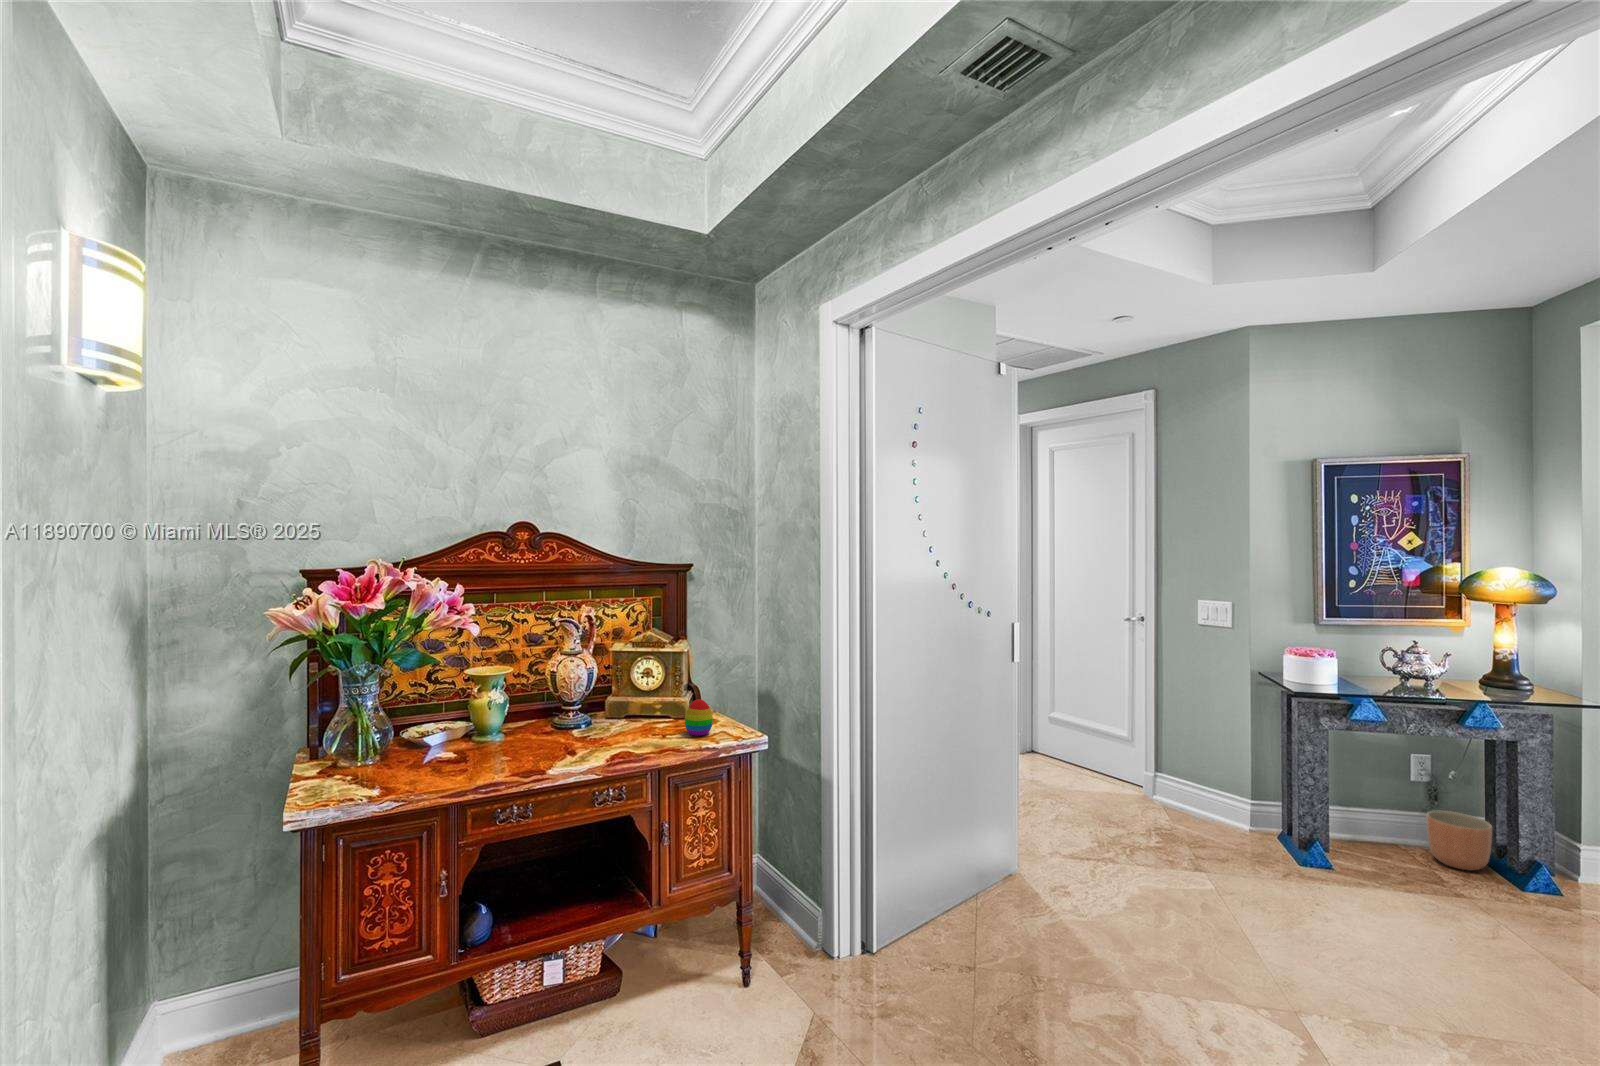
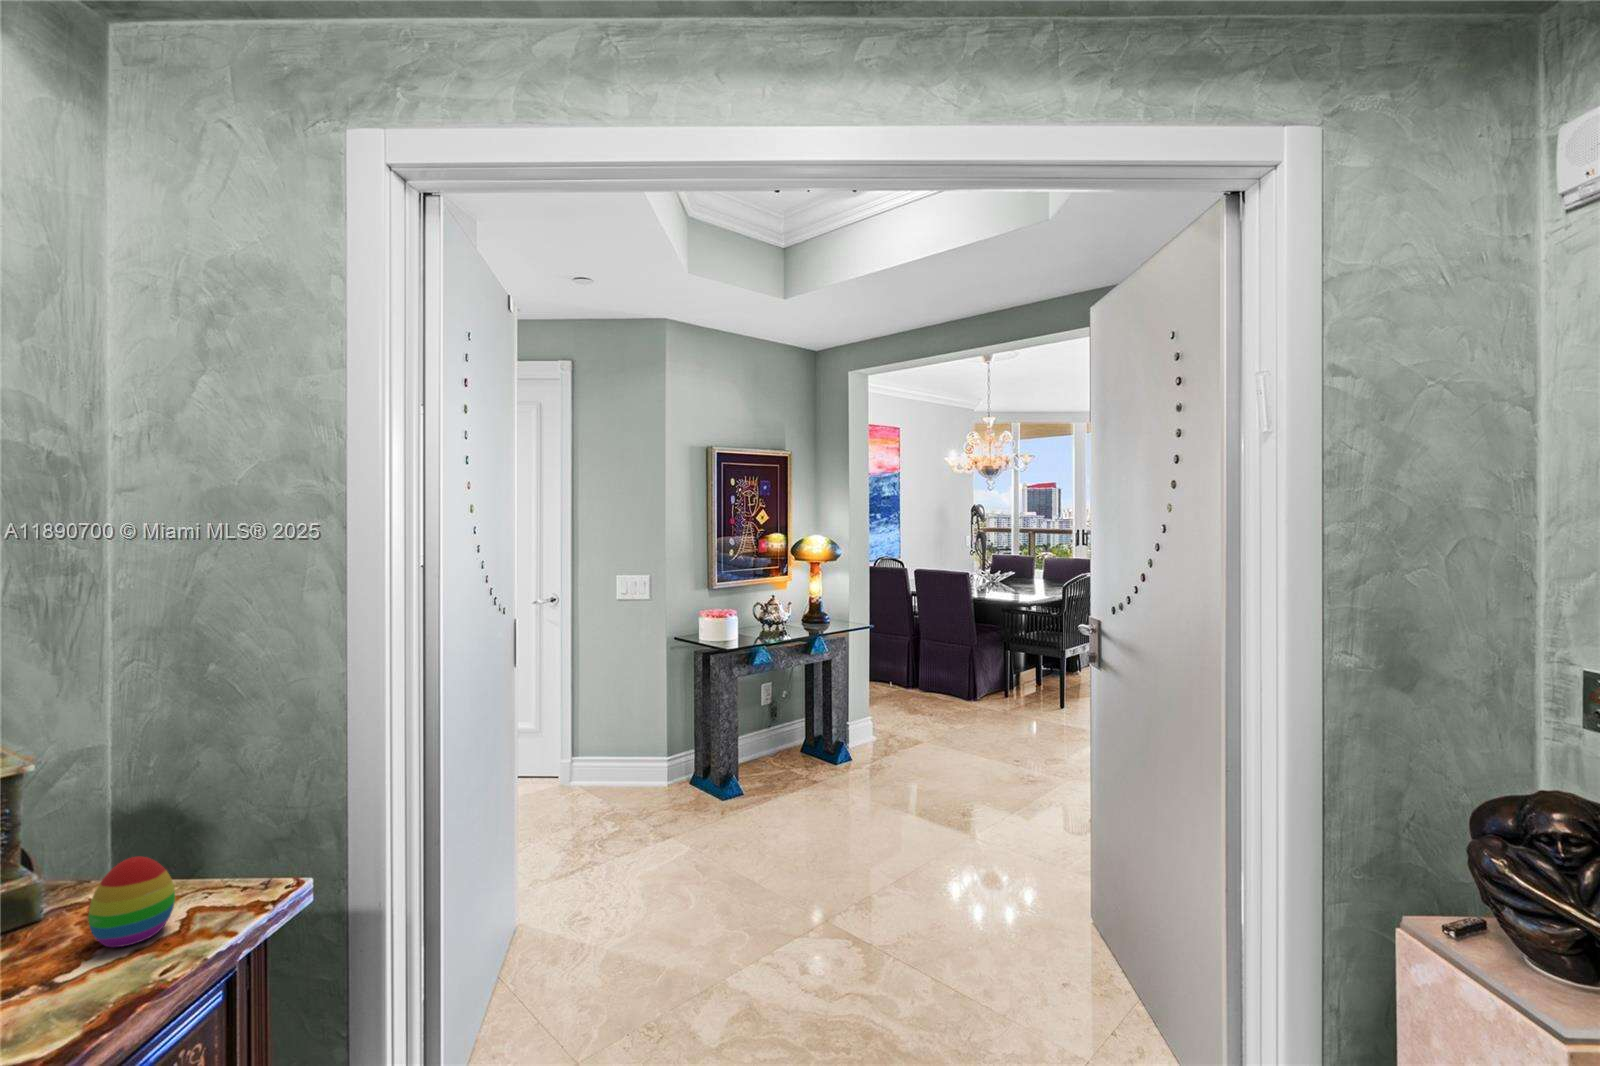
planter: present [1426,811,1492,870] -> none [779,722,816,763]

